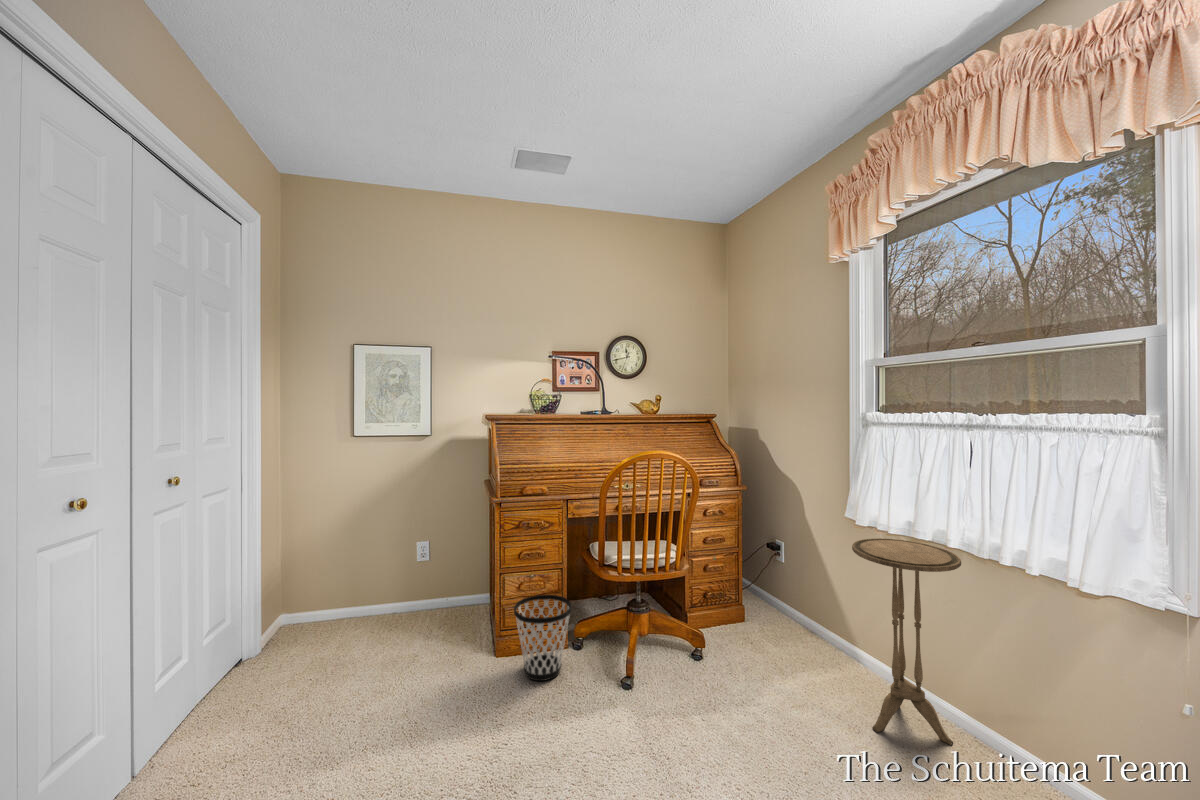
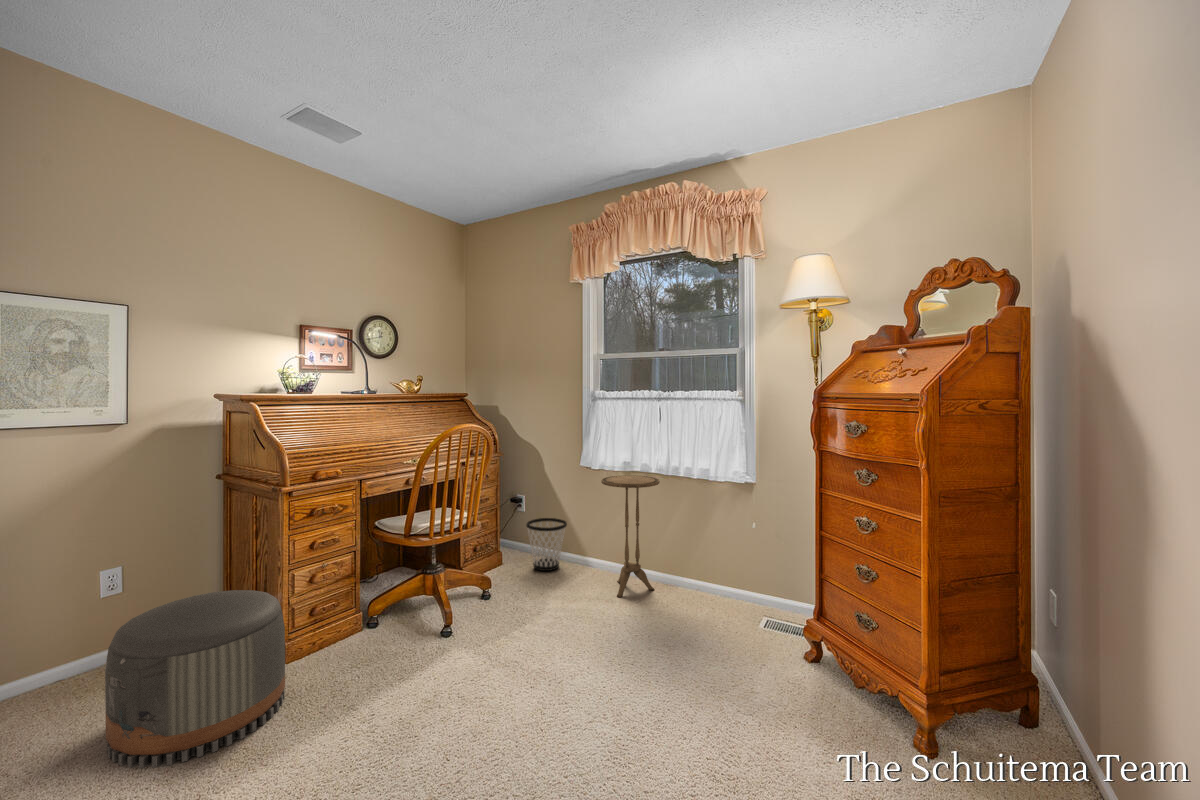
pouf: none [347,580,471,724] -> present [105,590,285,768]
wastebasket: present [514,595,572,681] -> present [526,518,567,571]

